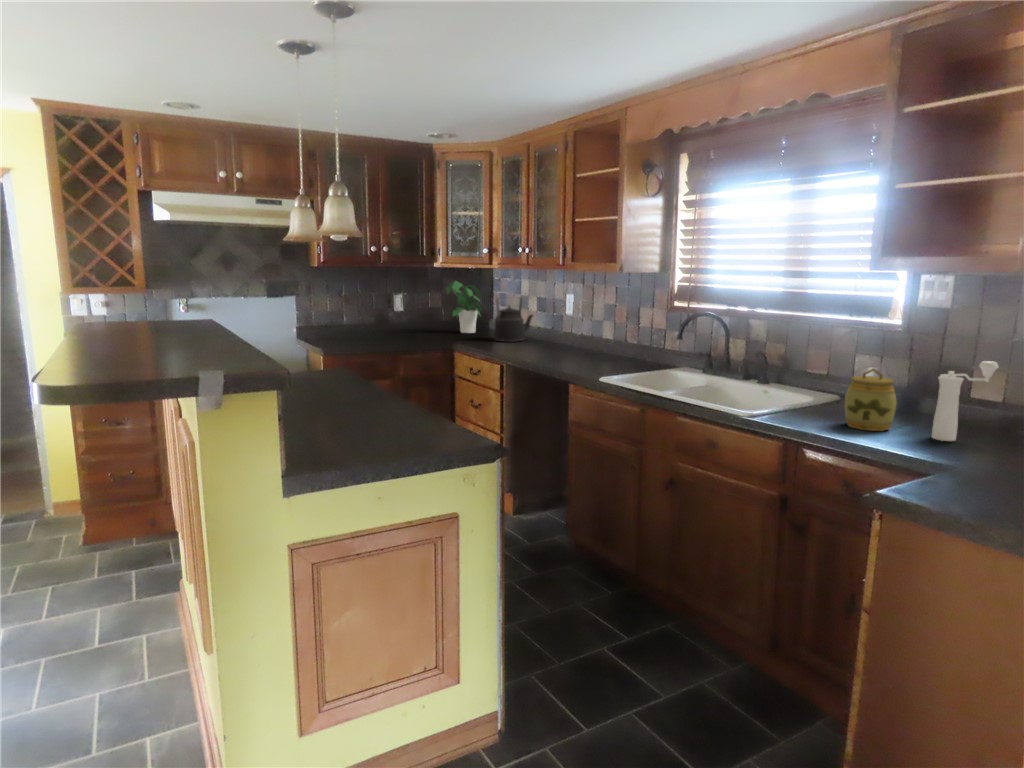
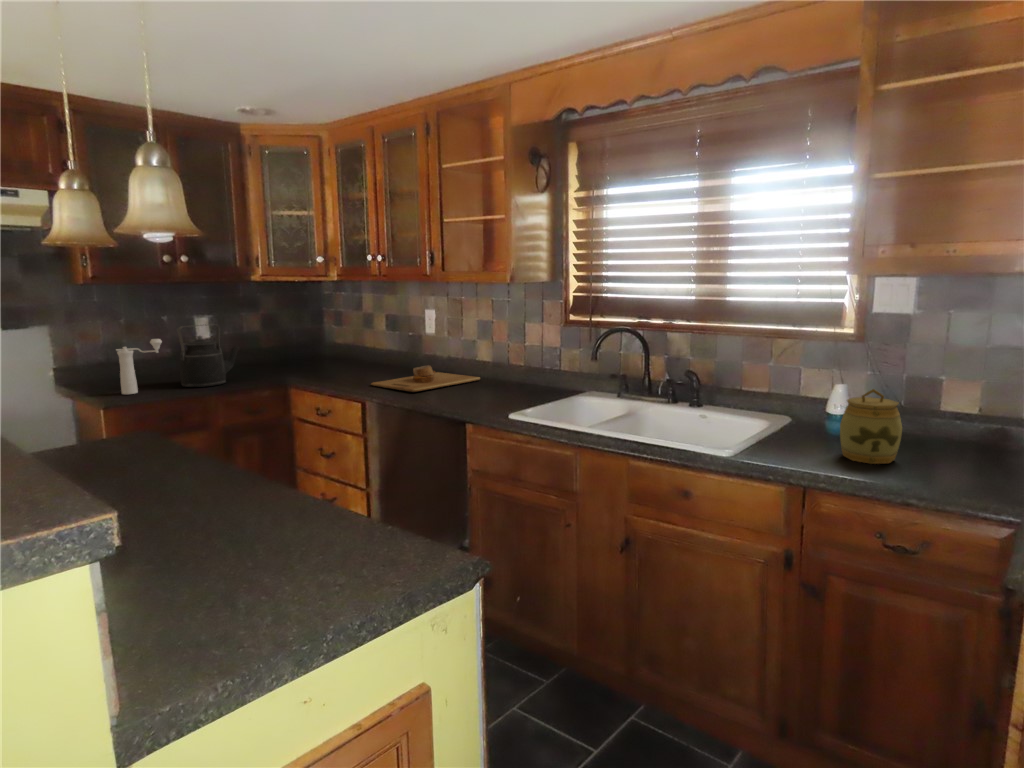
potted plant: present [446,281,482,333] -> none [267,298,316,362]
kettle: present [494,298,533,342] -> present [177,324,240,387]
cutting board: none [511,339,600,359] -> present [371,365,480,392]
pepper mill: present [932,361,998,441] -> present [116,339,162,394]

